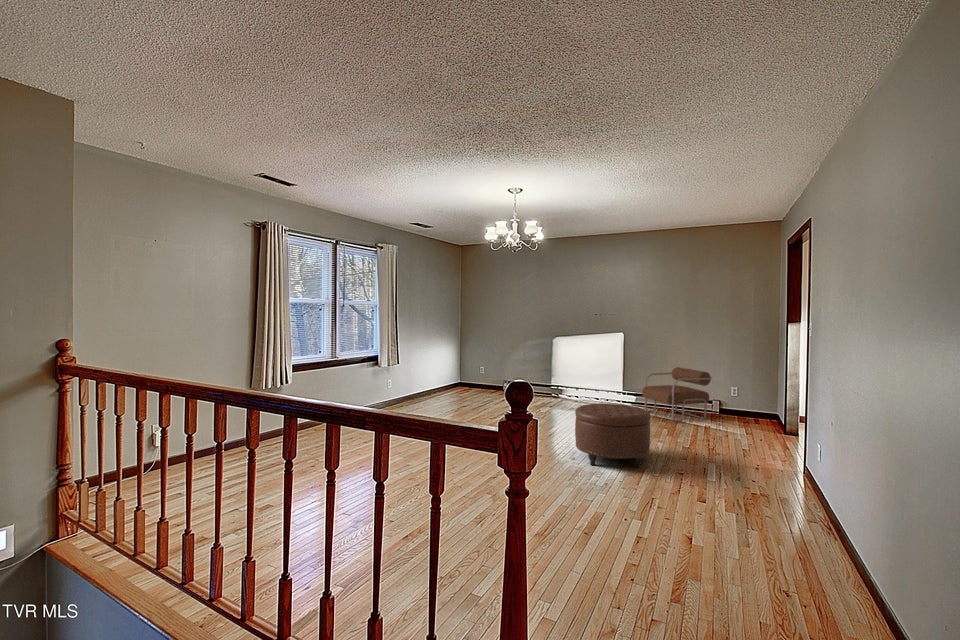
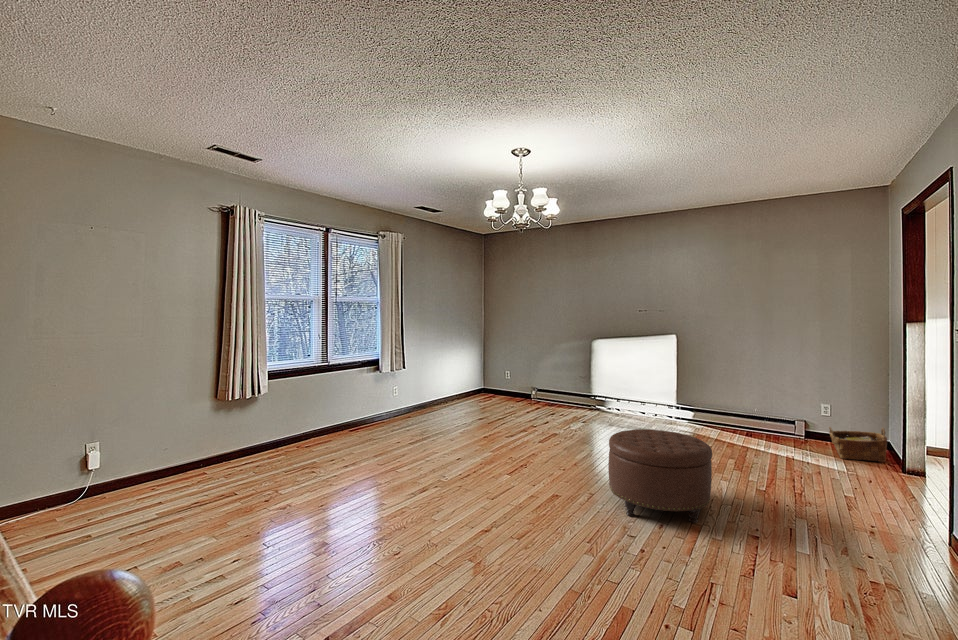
armchair: present [642,367,712,422] -> none [702,377,796,448]
woven basket: none [736,402,776,427] -> present [829,427,887,462]

